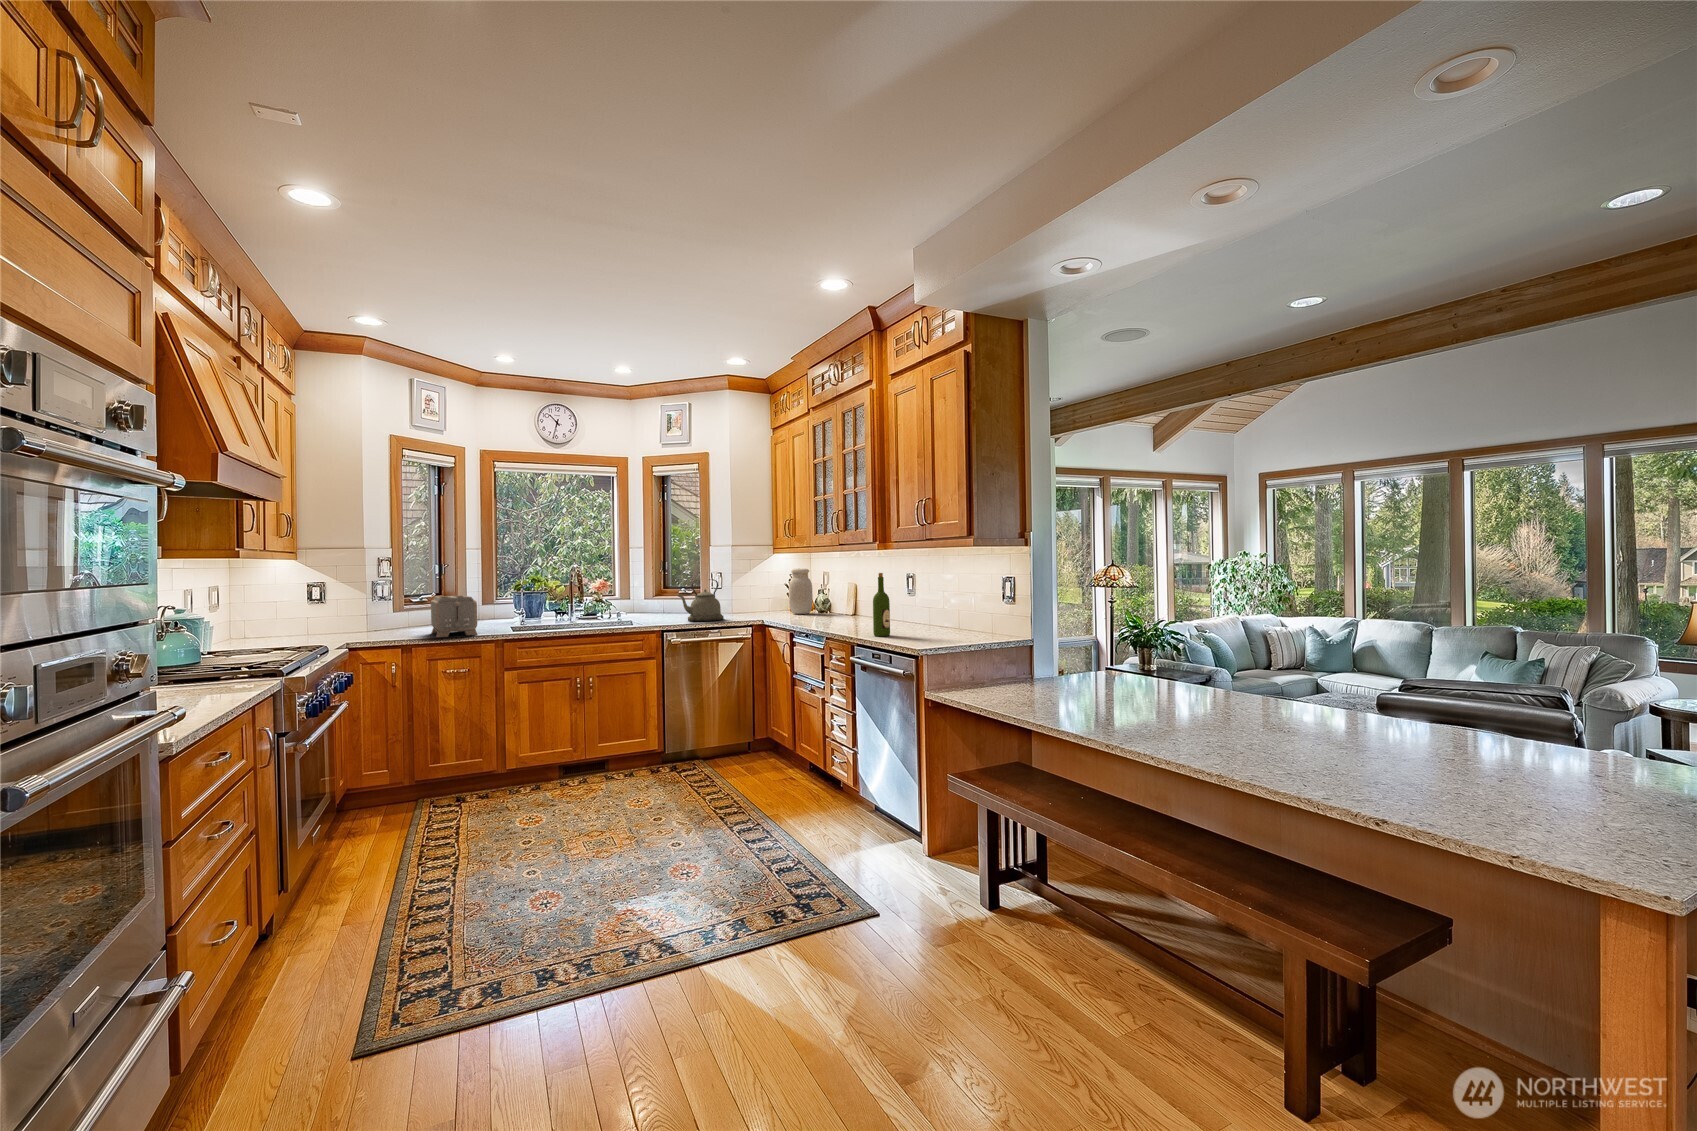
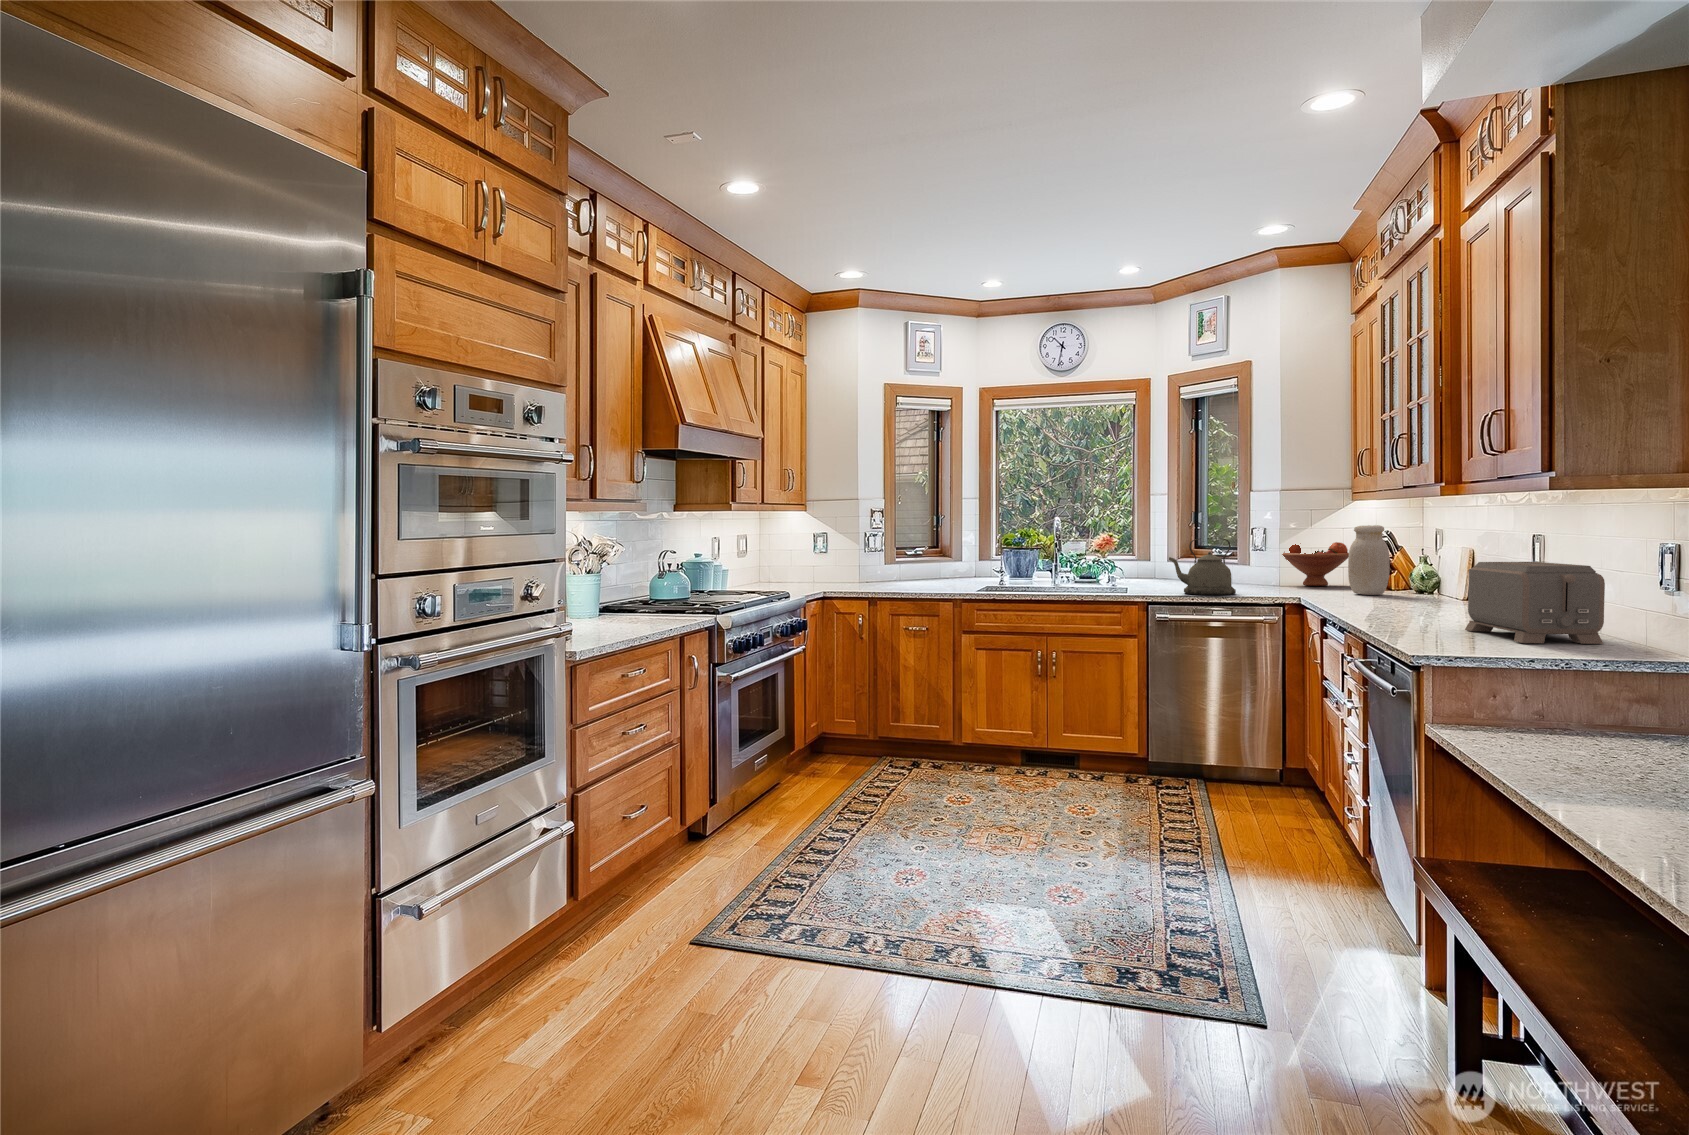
wine bottle: present [873,573,890,636] -> none [1396,531,1428,632]
fruit bowl: none [735,579,777,610] -> present [1282,542,1349,586]
toaster: present [431,595,477,637] -> present [1465,562,1605,644]

